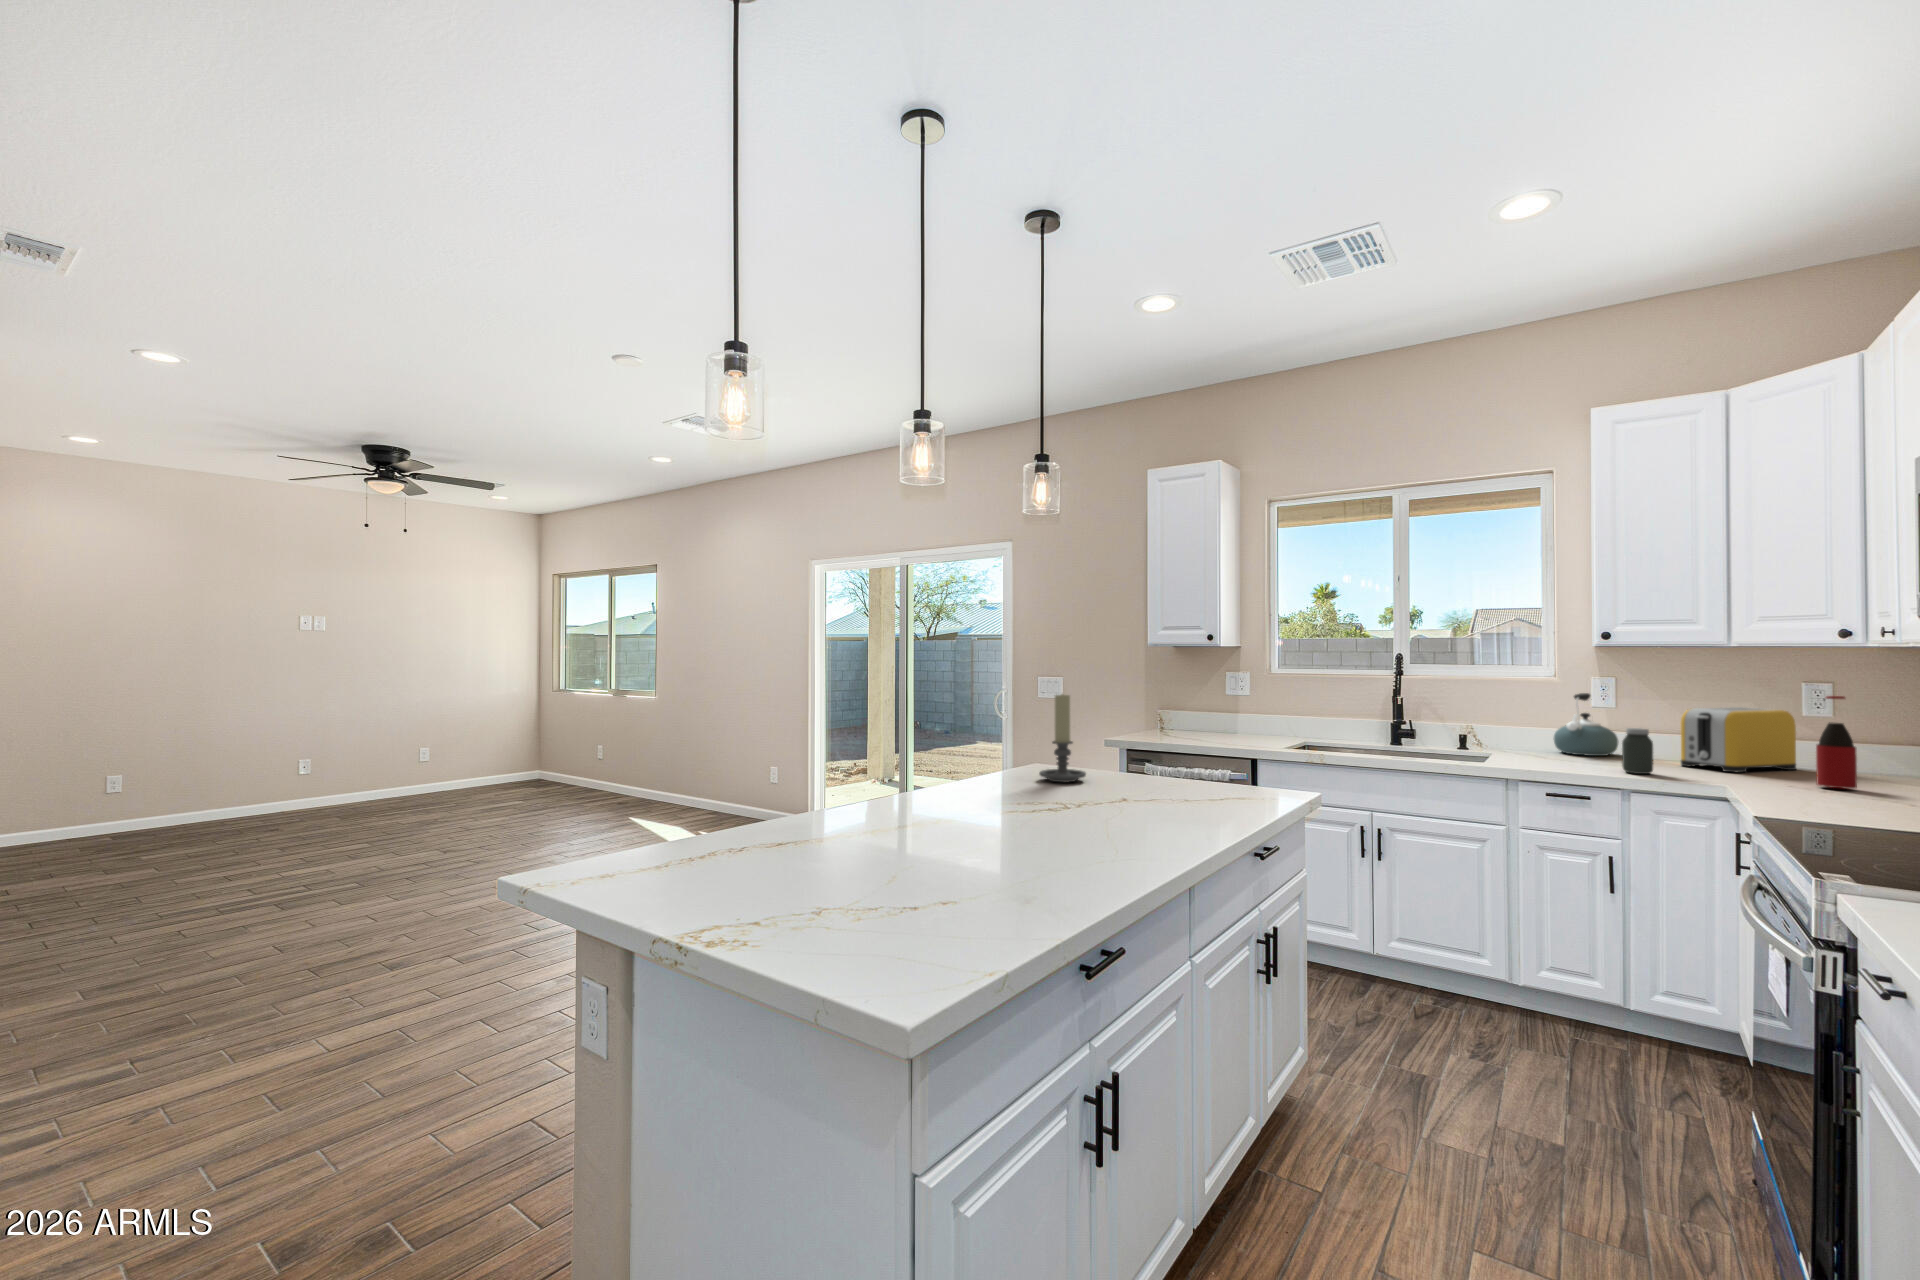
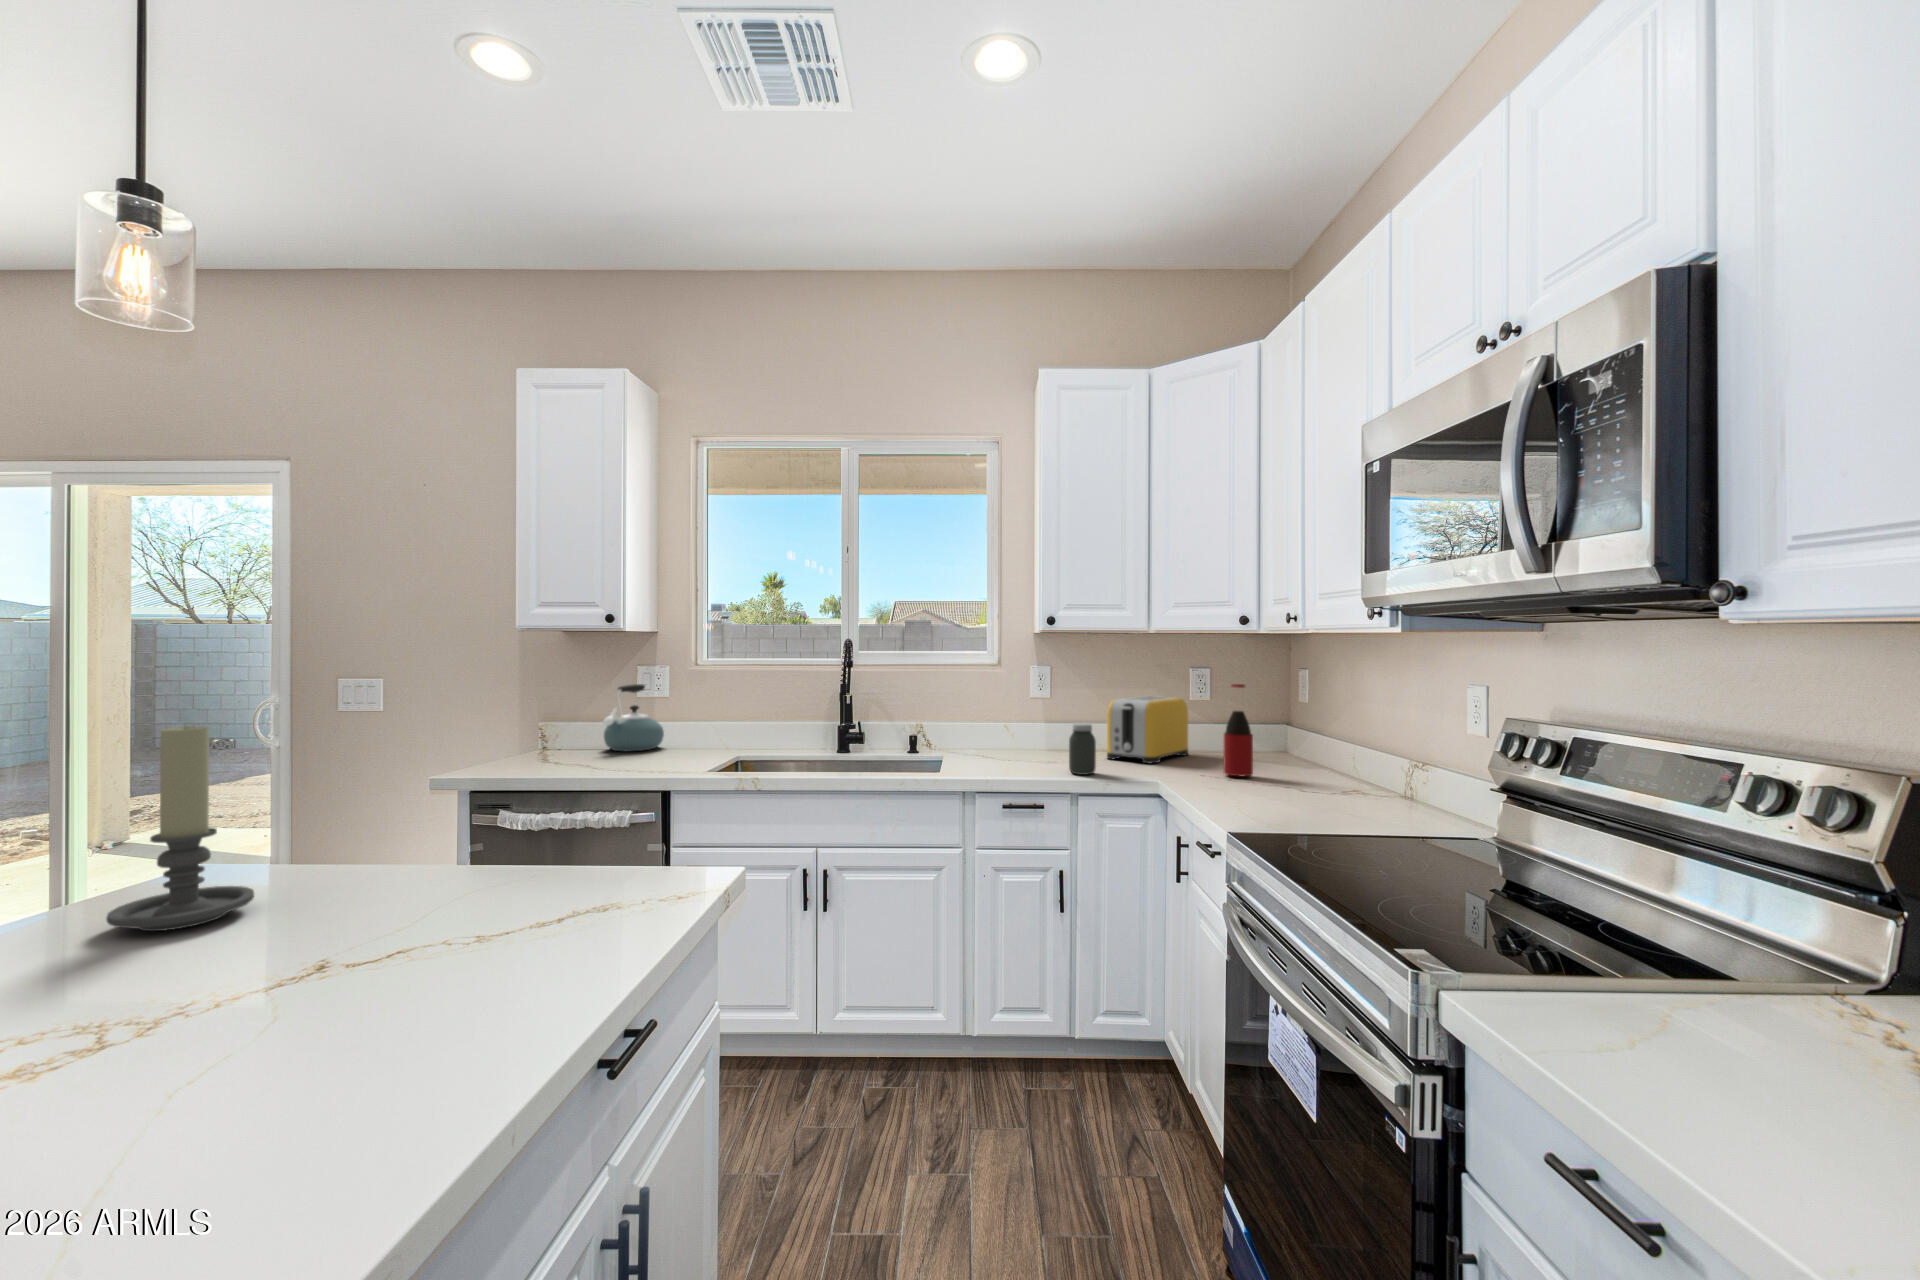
kettle: present [1554,693,1618,756] -> present [604,684,664,751]

